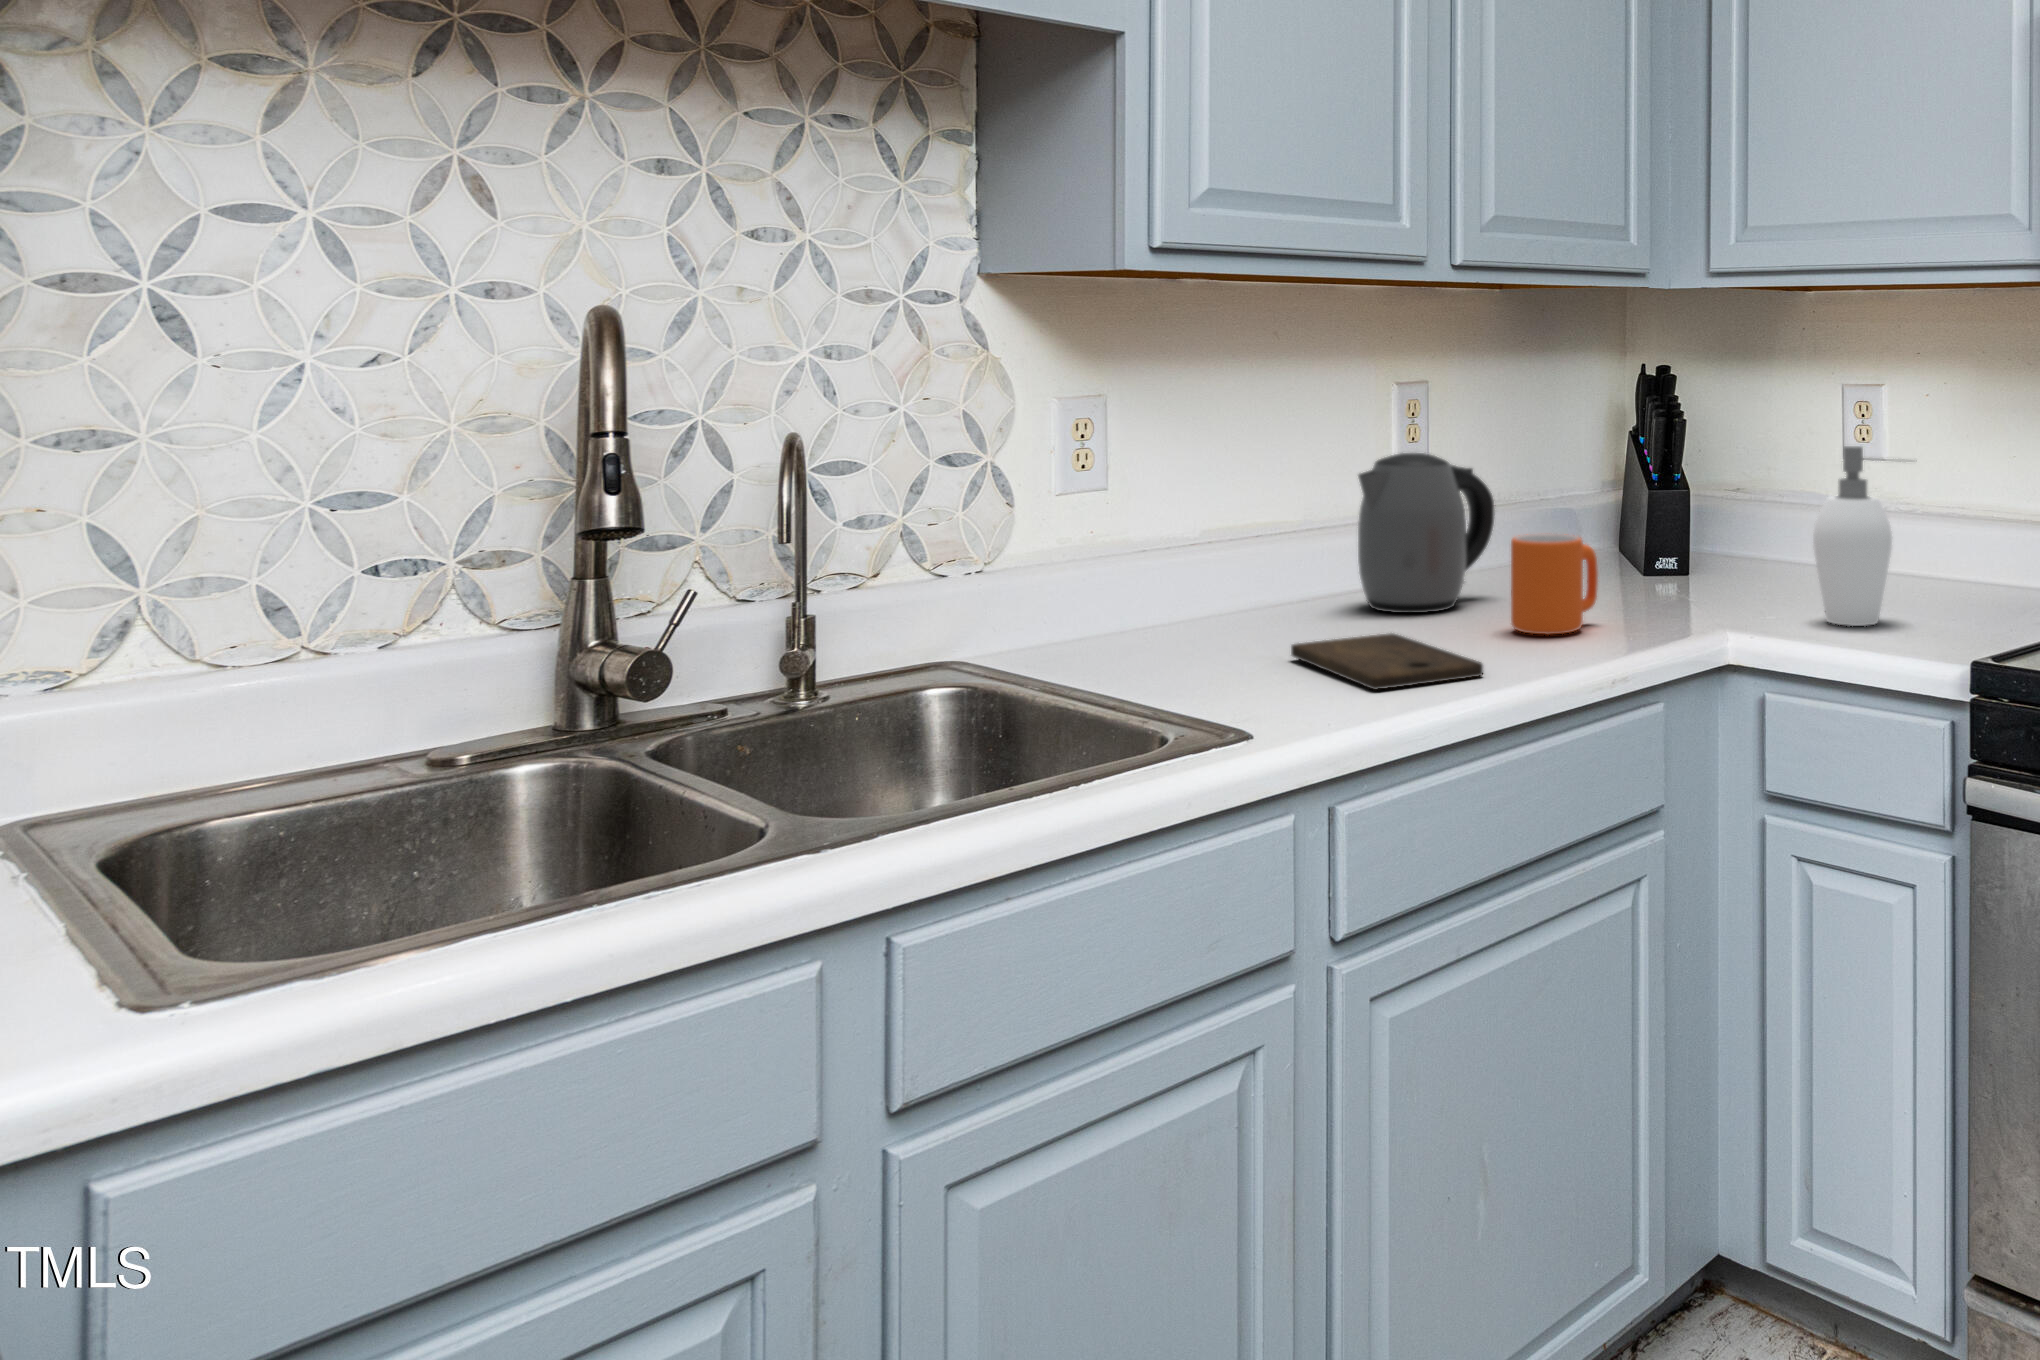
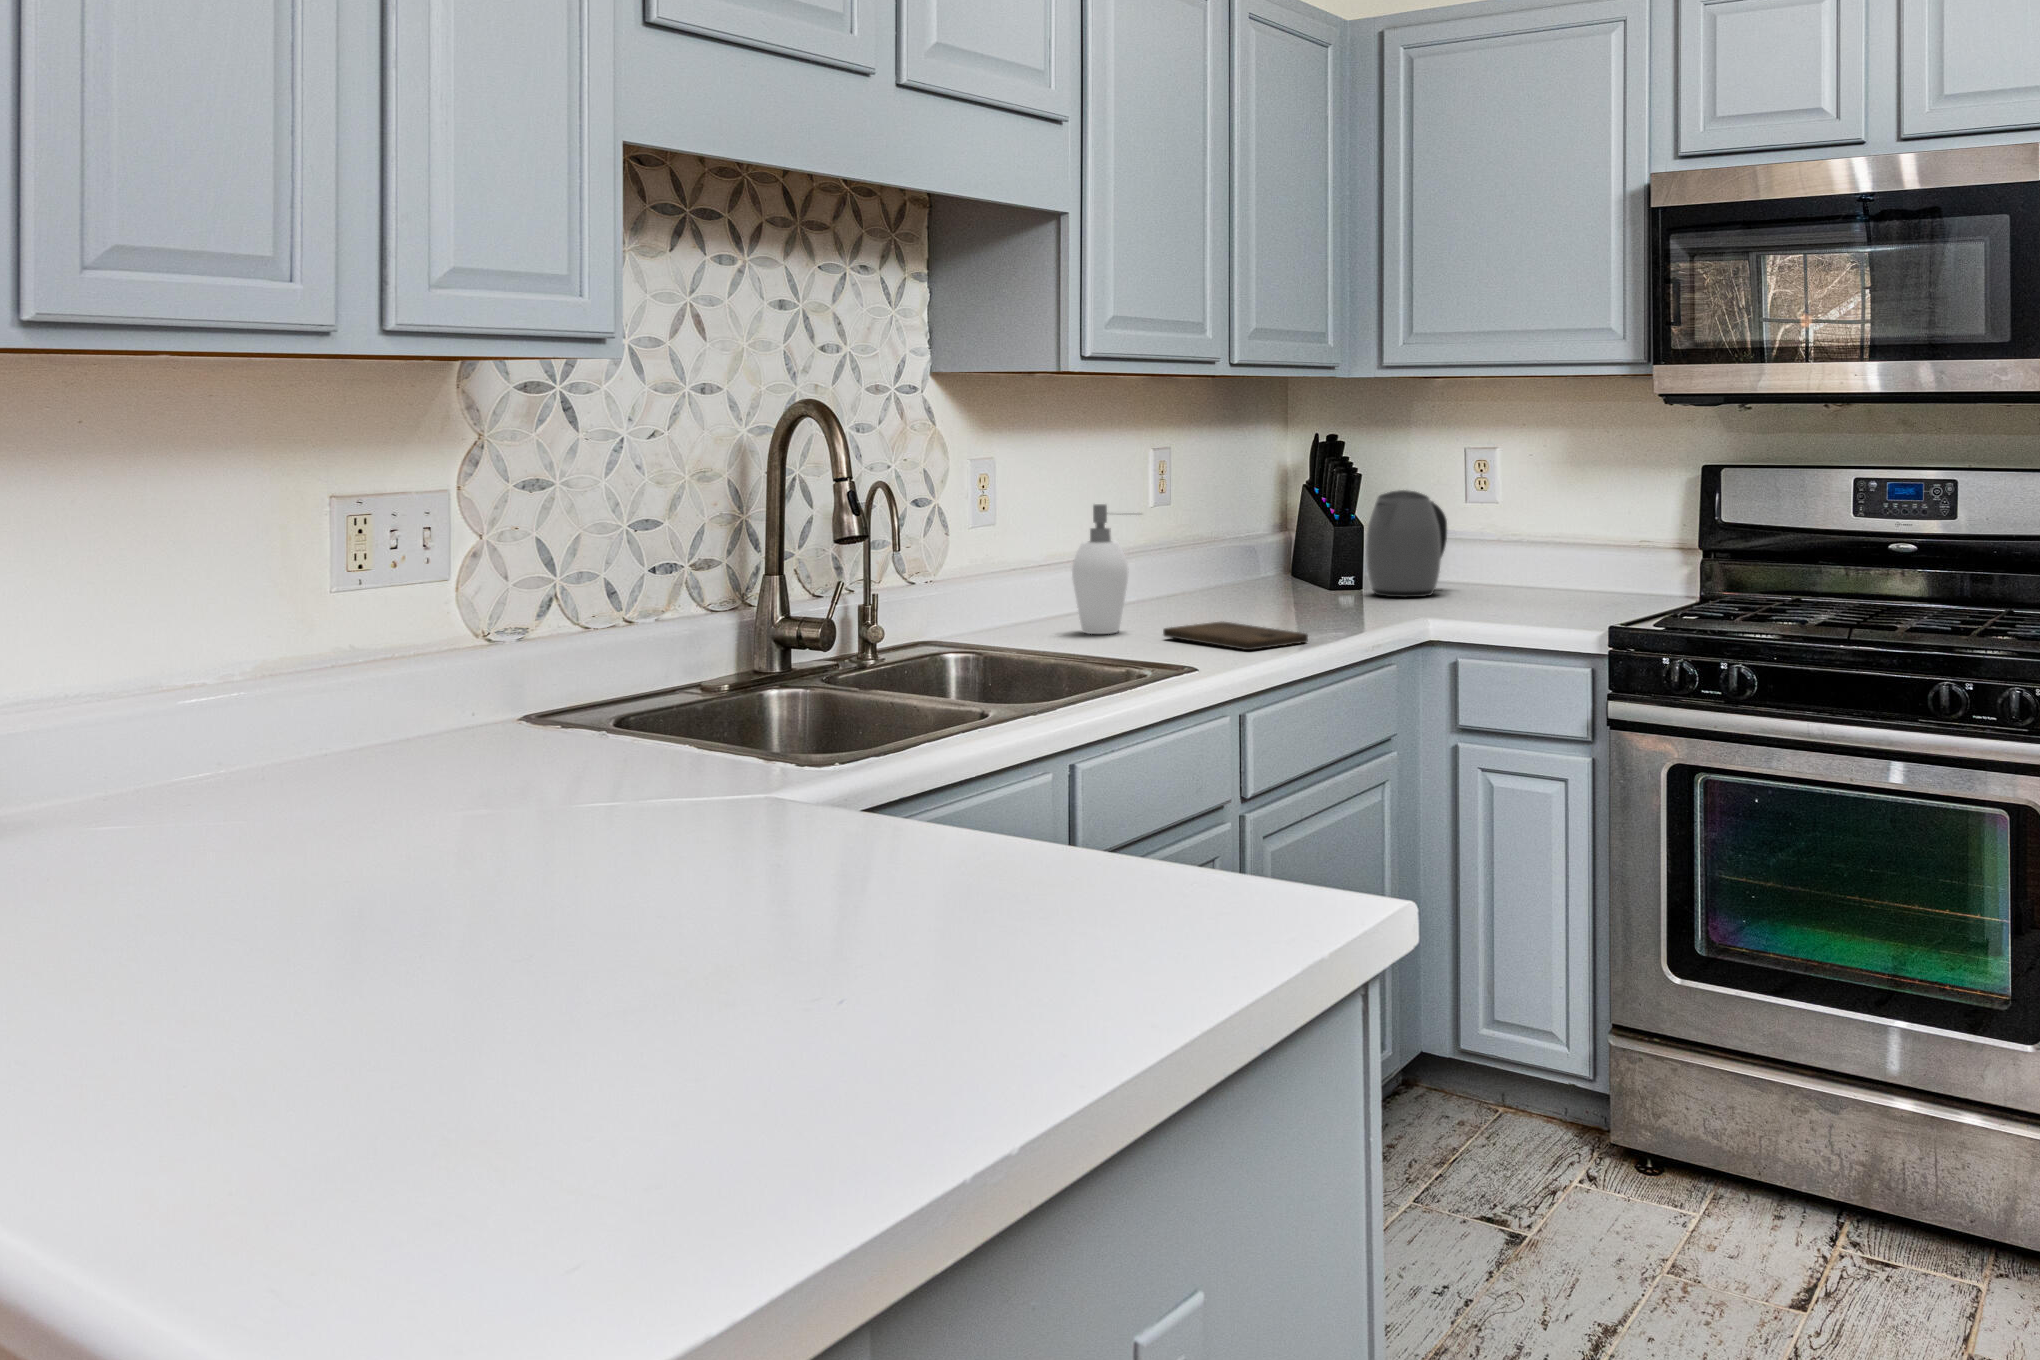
soap dispenser: present [1813,446,1903,626] -> present [1072,504,1128,634]
kettle: present [1358,453,1495,613] -> present [1366,490,1447,597]
mug: present [1511,534,1598,635] -> none [1290,554,1344,622]

